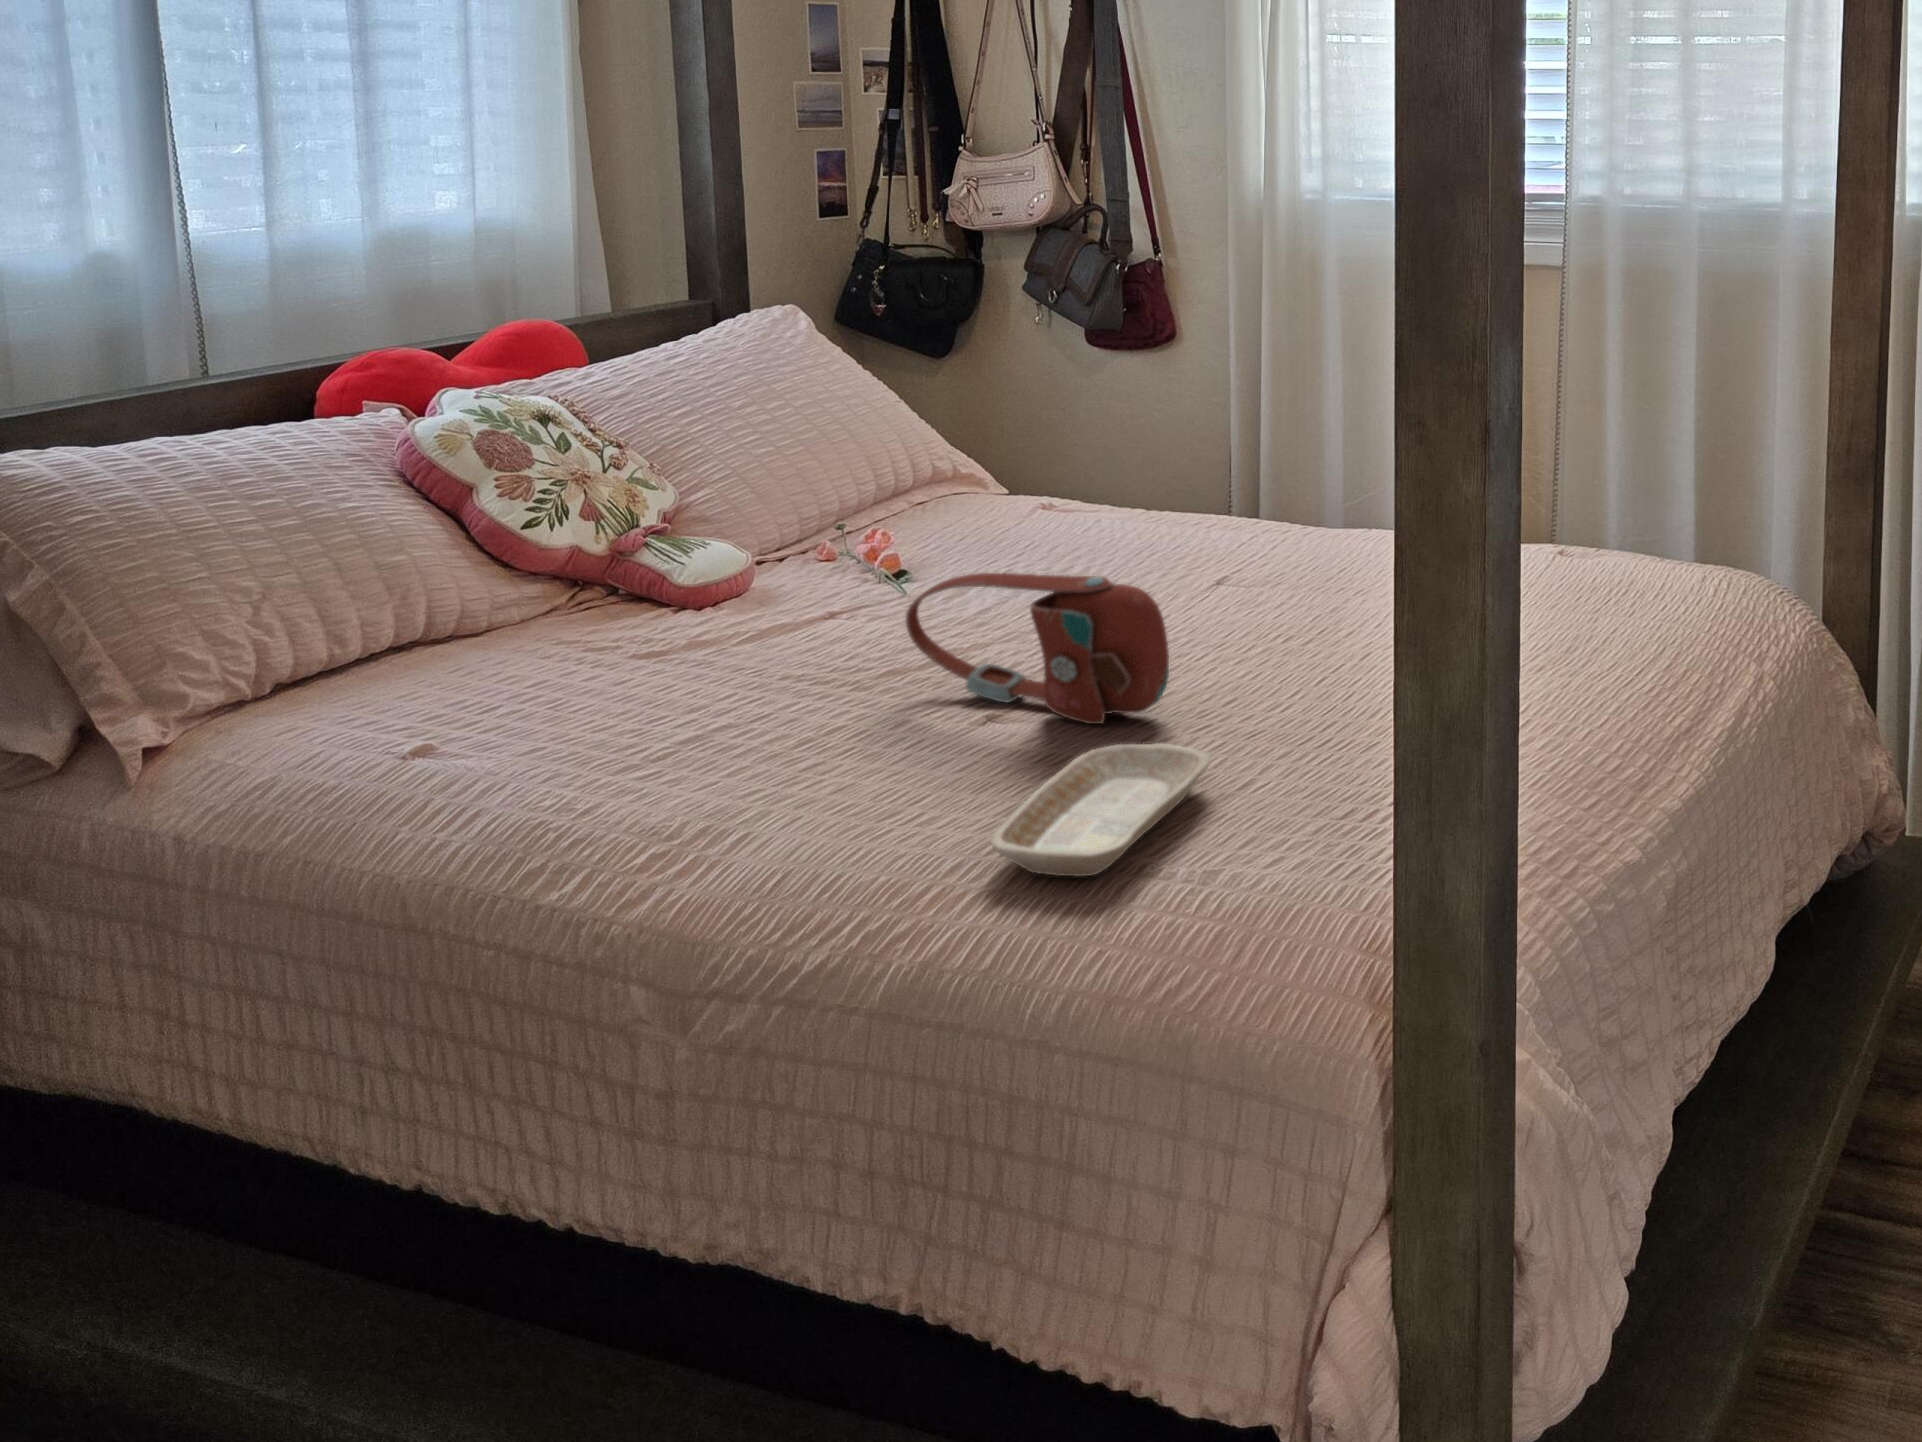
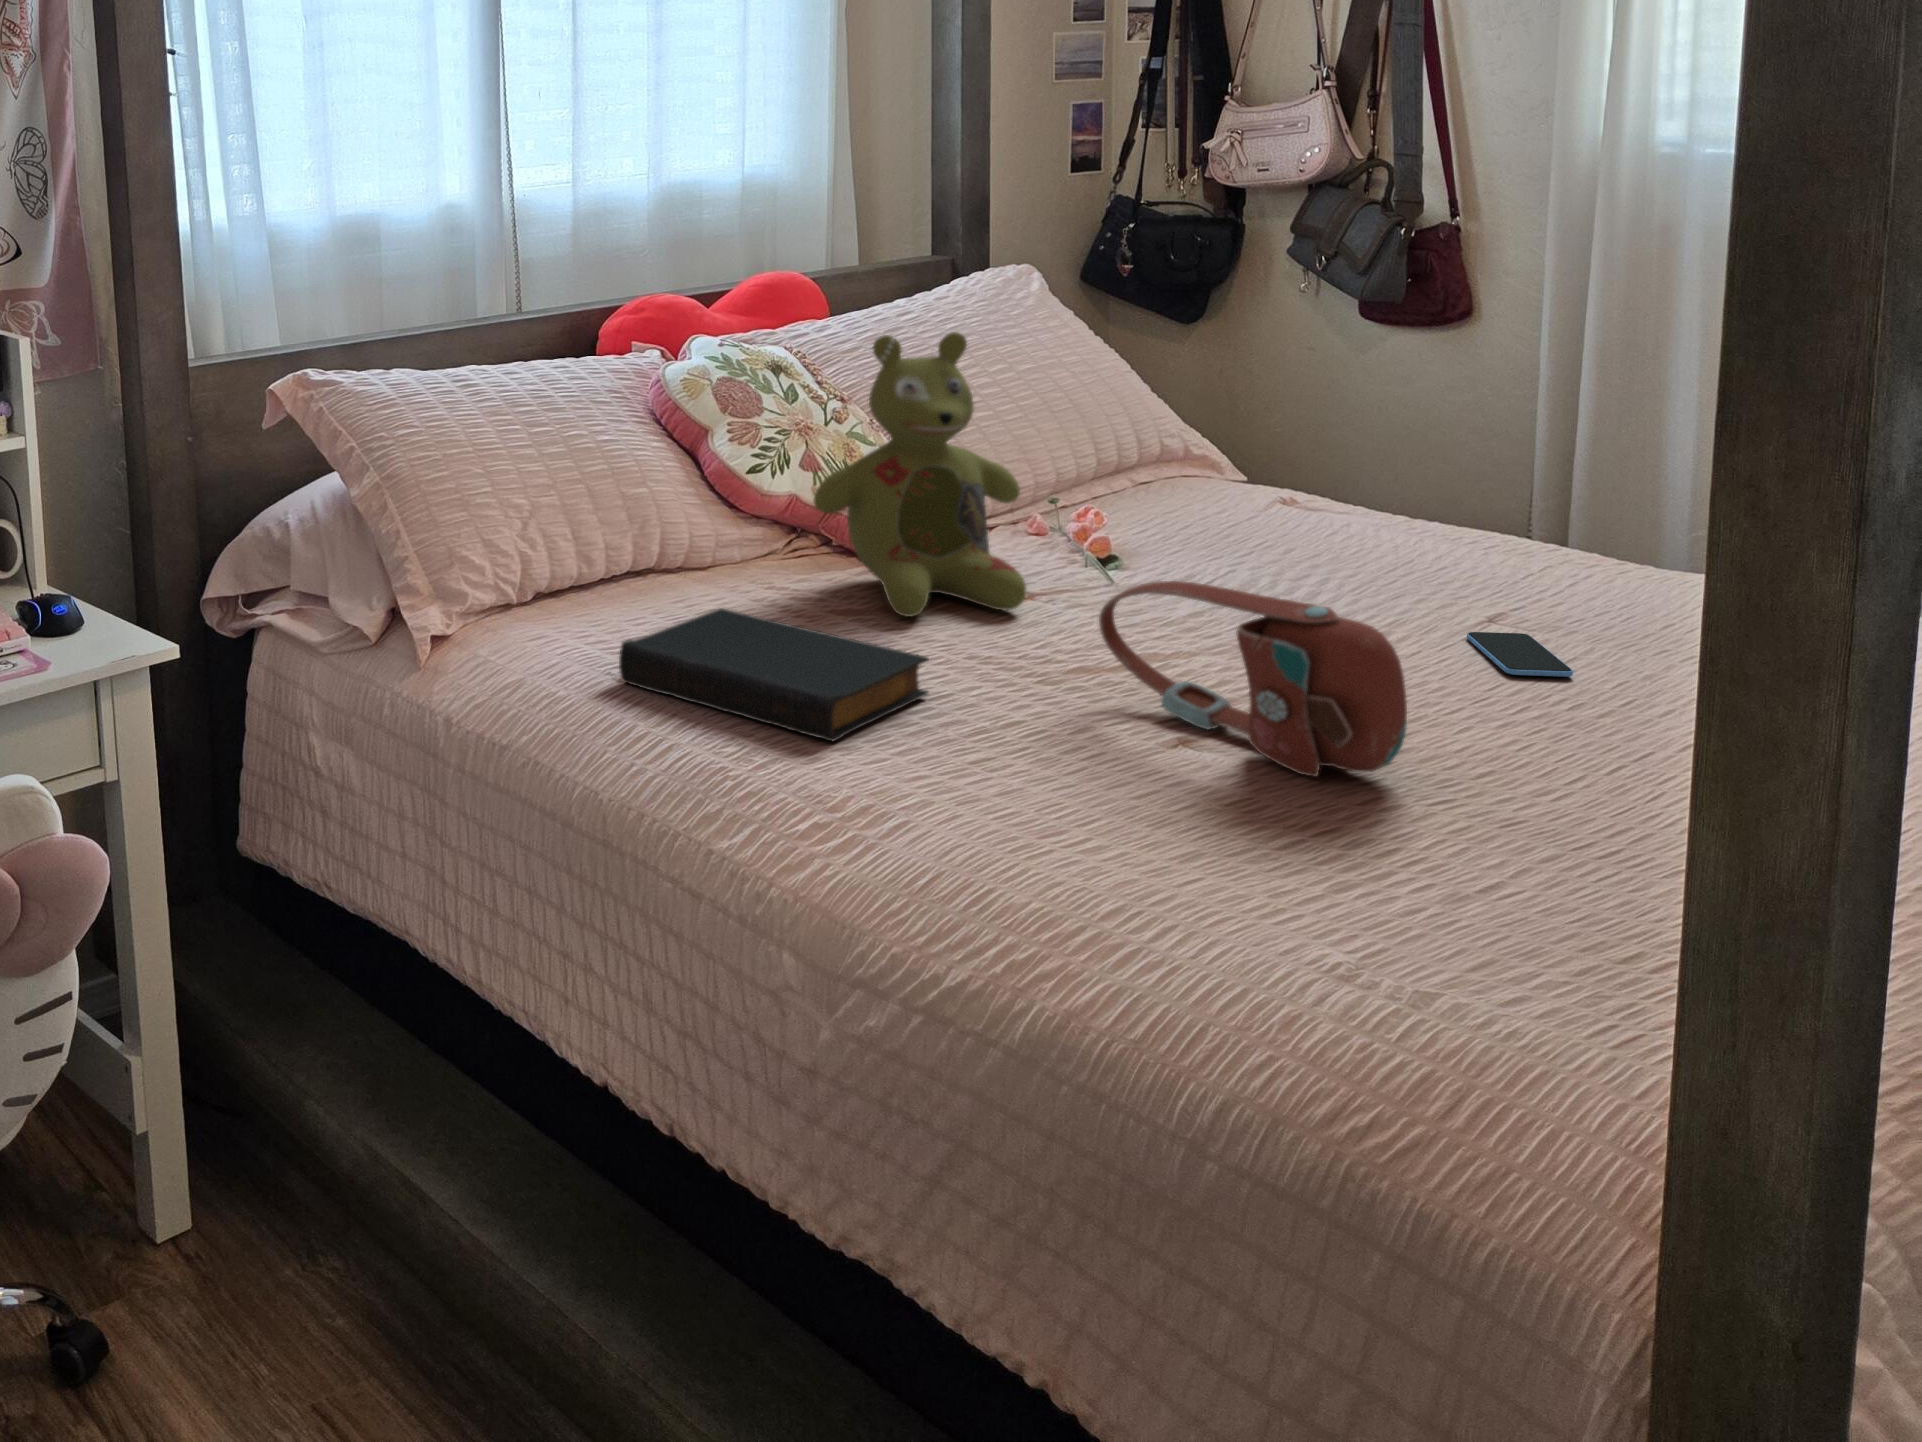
stuffed bear: none [602,367,828,651] -> present [814,332,1027,617]
smartphone: none [1199,587,1279,619] -> present [1467,632,1573,677]
book: none [402,668,748,776] -> present [619,608,928,741]
tray: present [991,743,1211,877] -> none [1154,808,1447,965]

